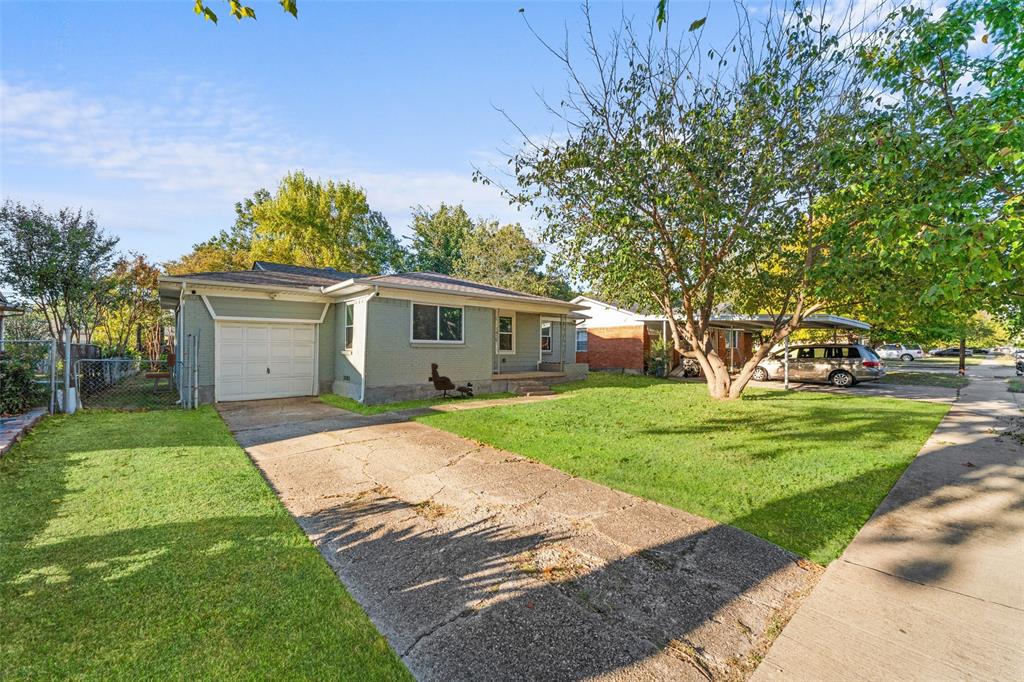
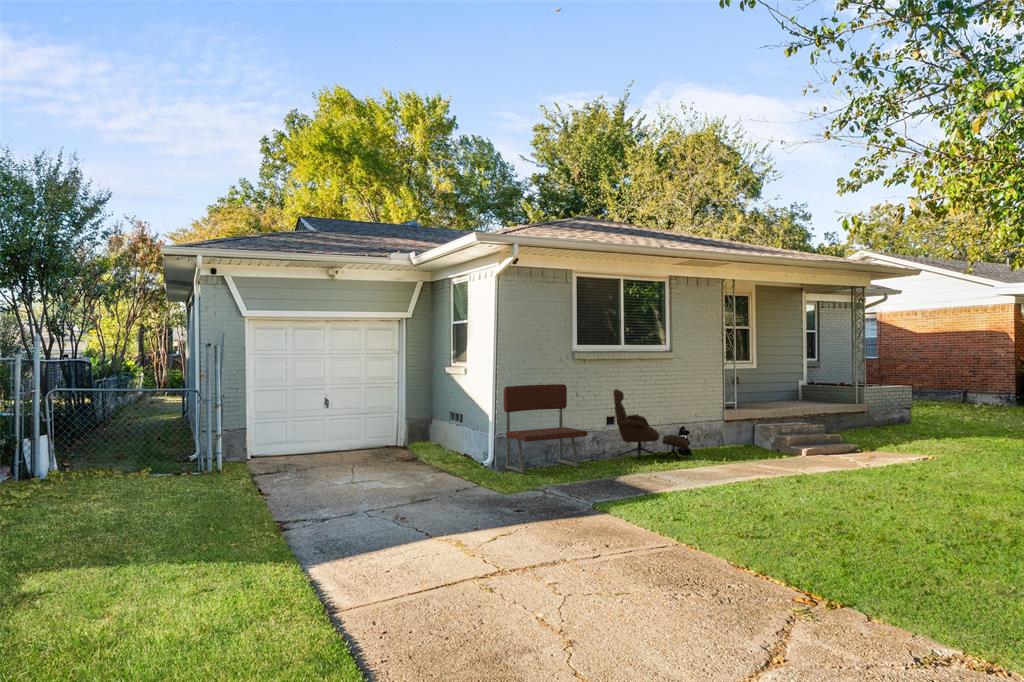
bench: present [146,353,176,393] -> present [504,384,587,474]

